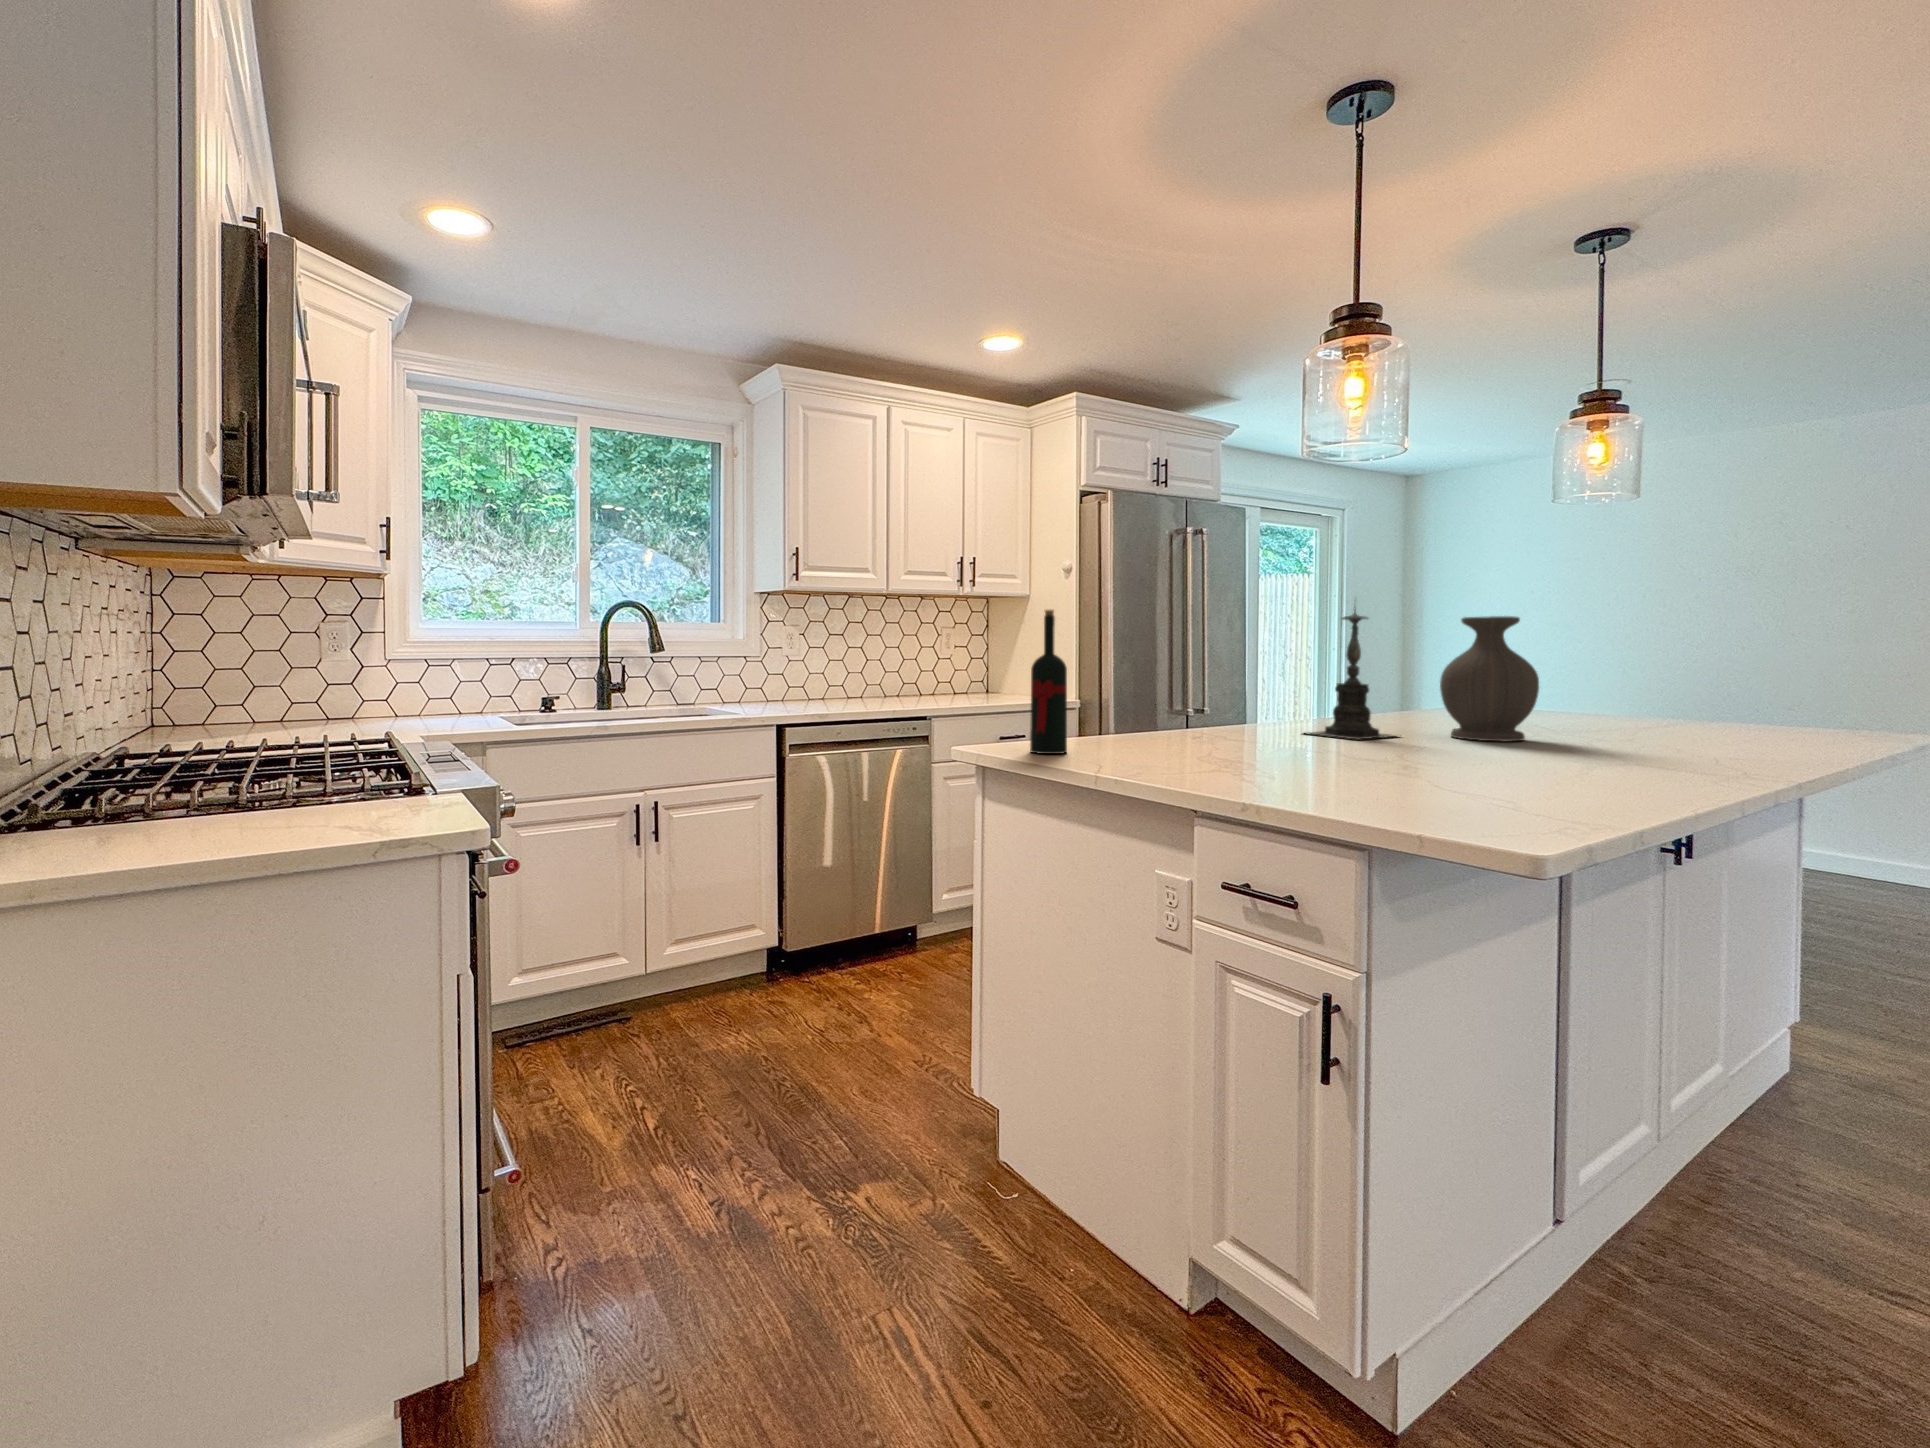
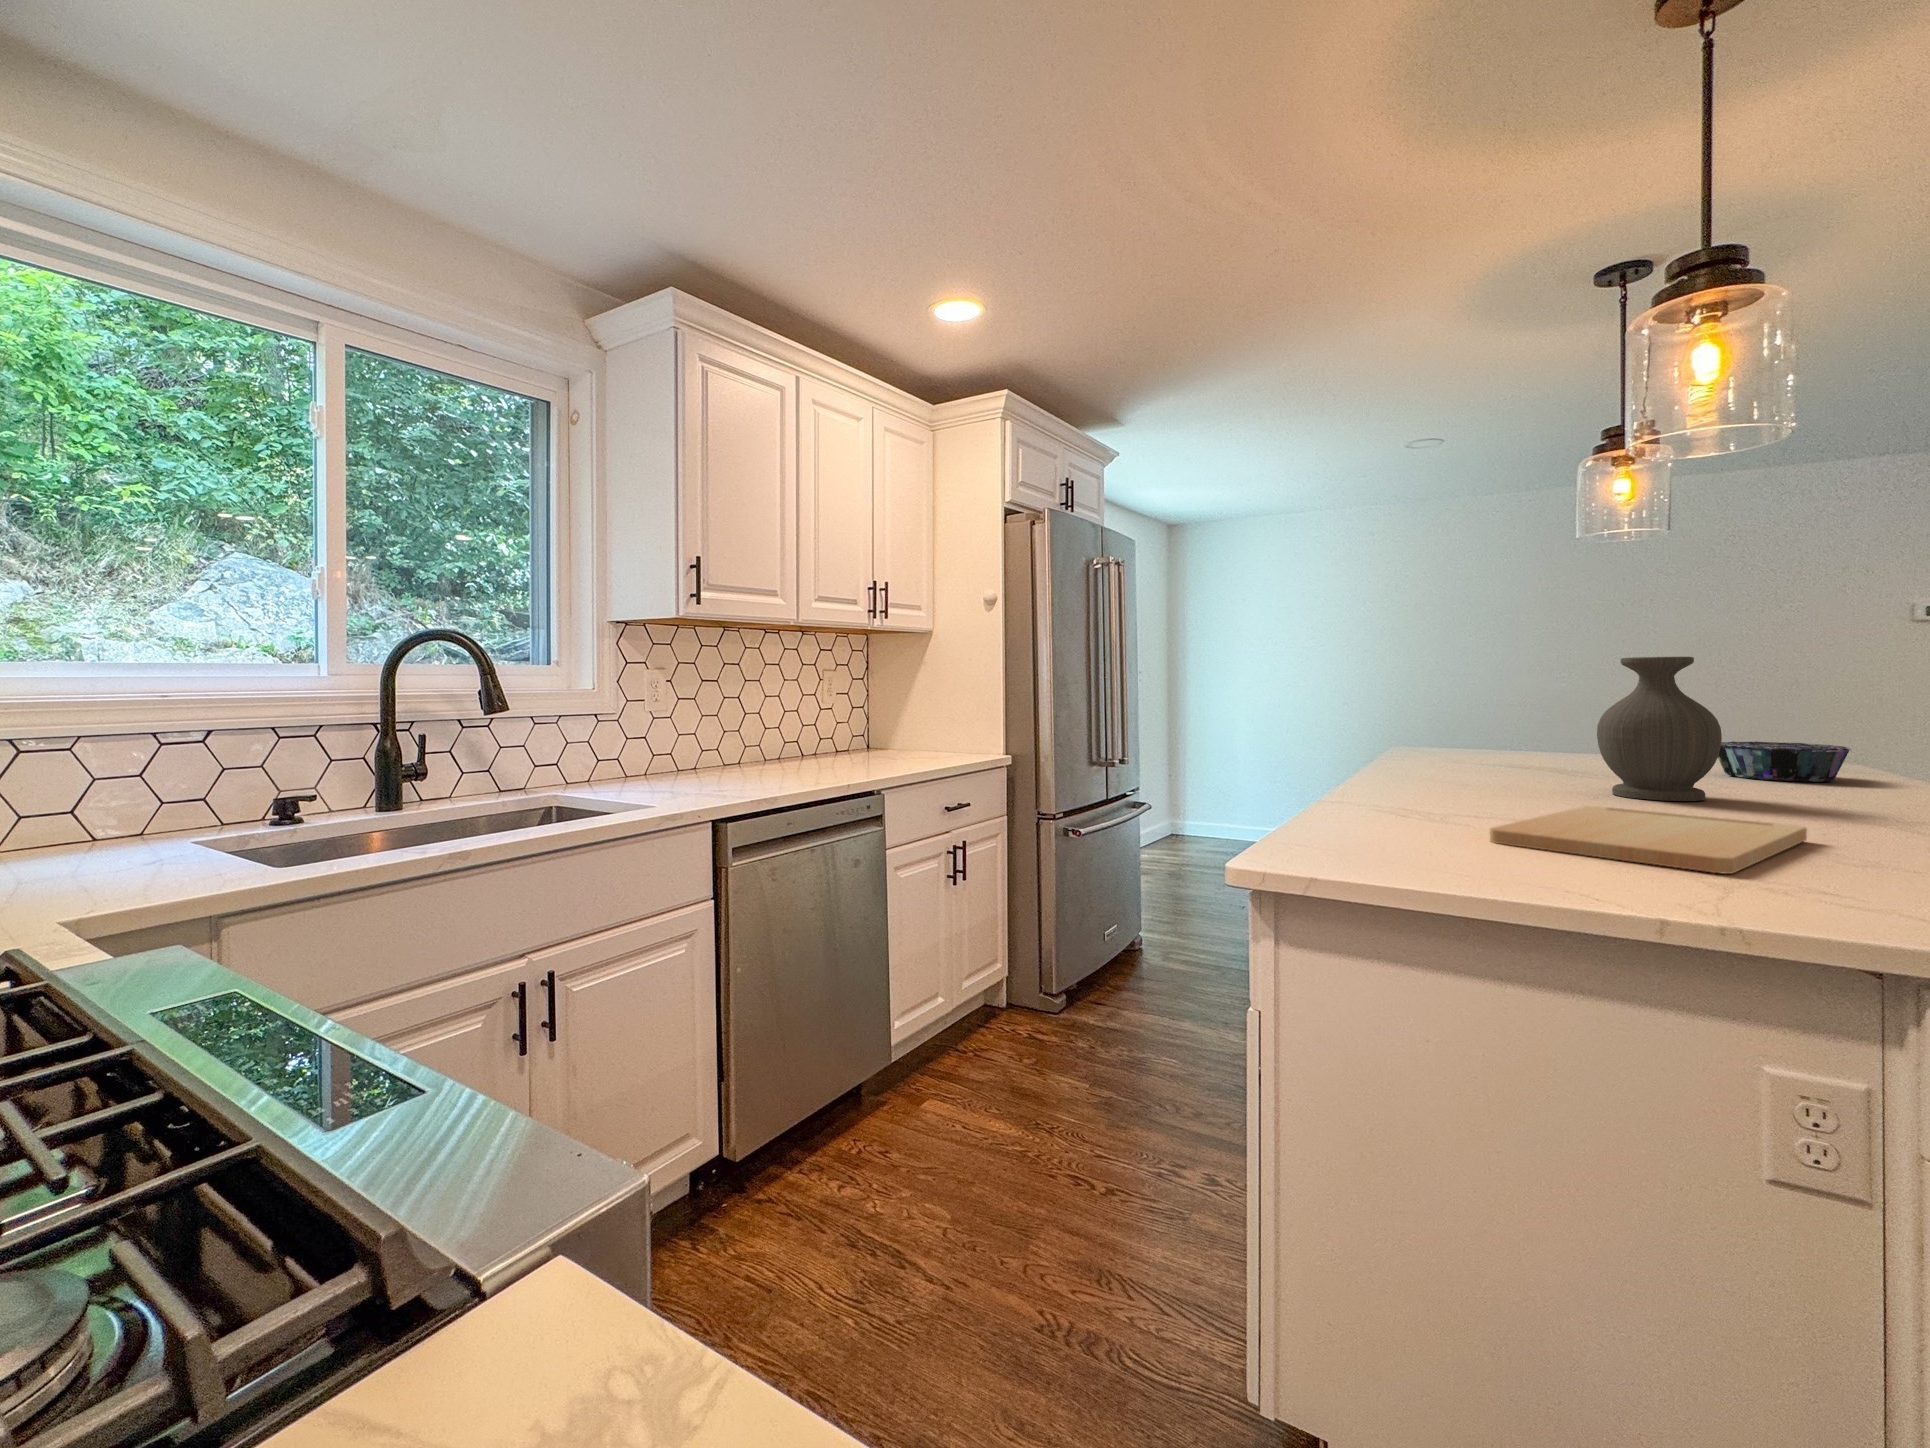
candle holder: present [1306,609,1395,740] -> none [1485,632,1588,809]
wine bottle: present [1030,610,1067,754] -> none [1385,646,1454,879]
decorative bowl: none [1663,701,1802,739] -> present [1718,741,1851,782]
cutting board: none [1176,734,1429,764] -> present [1490,806,1807,874]

